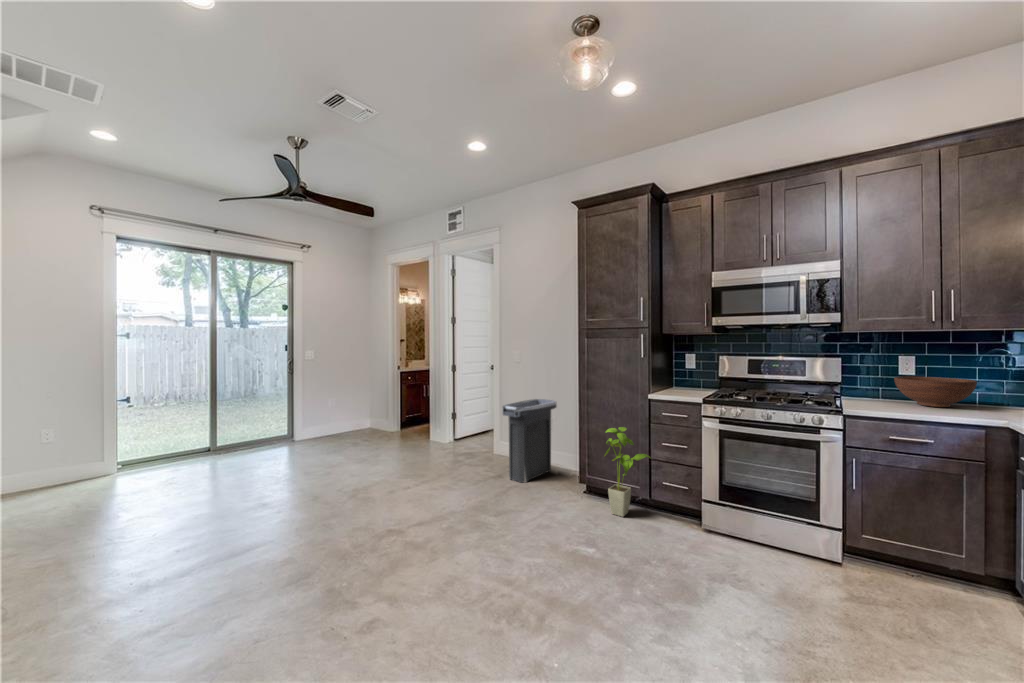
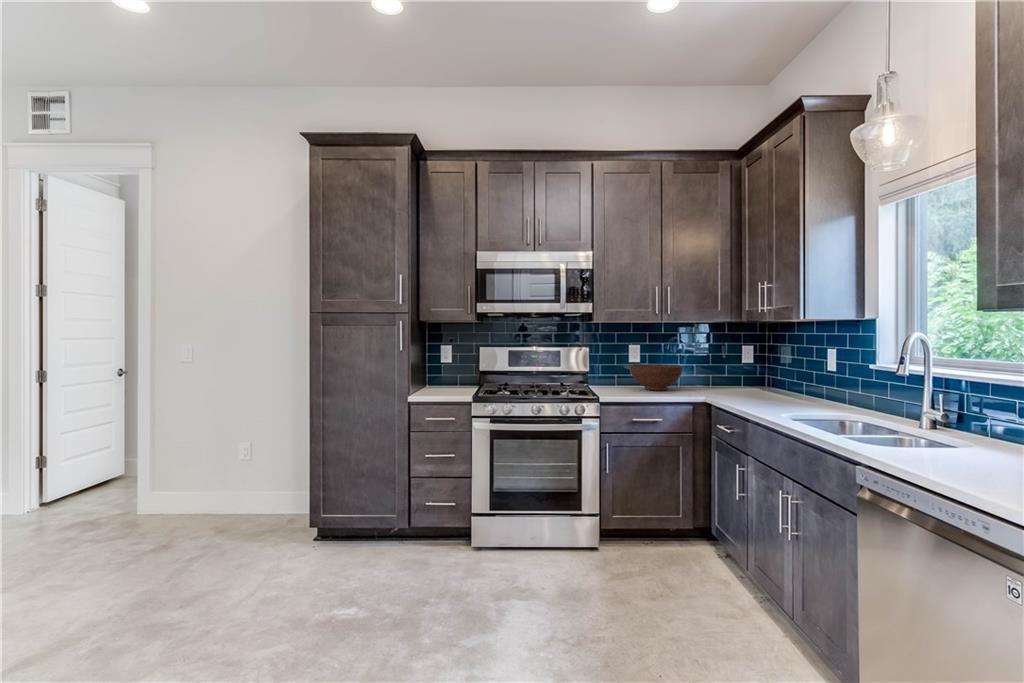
trash can: present [502,399,557,482] -> none [178,417,261,546]
house plant: present [605,427,651,517] -> none [354,440,417,556]

